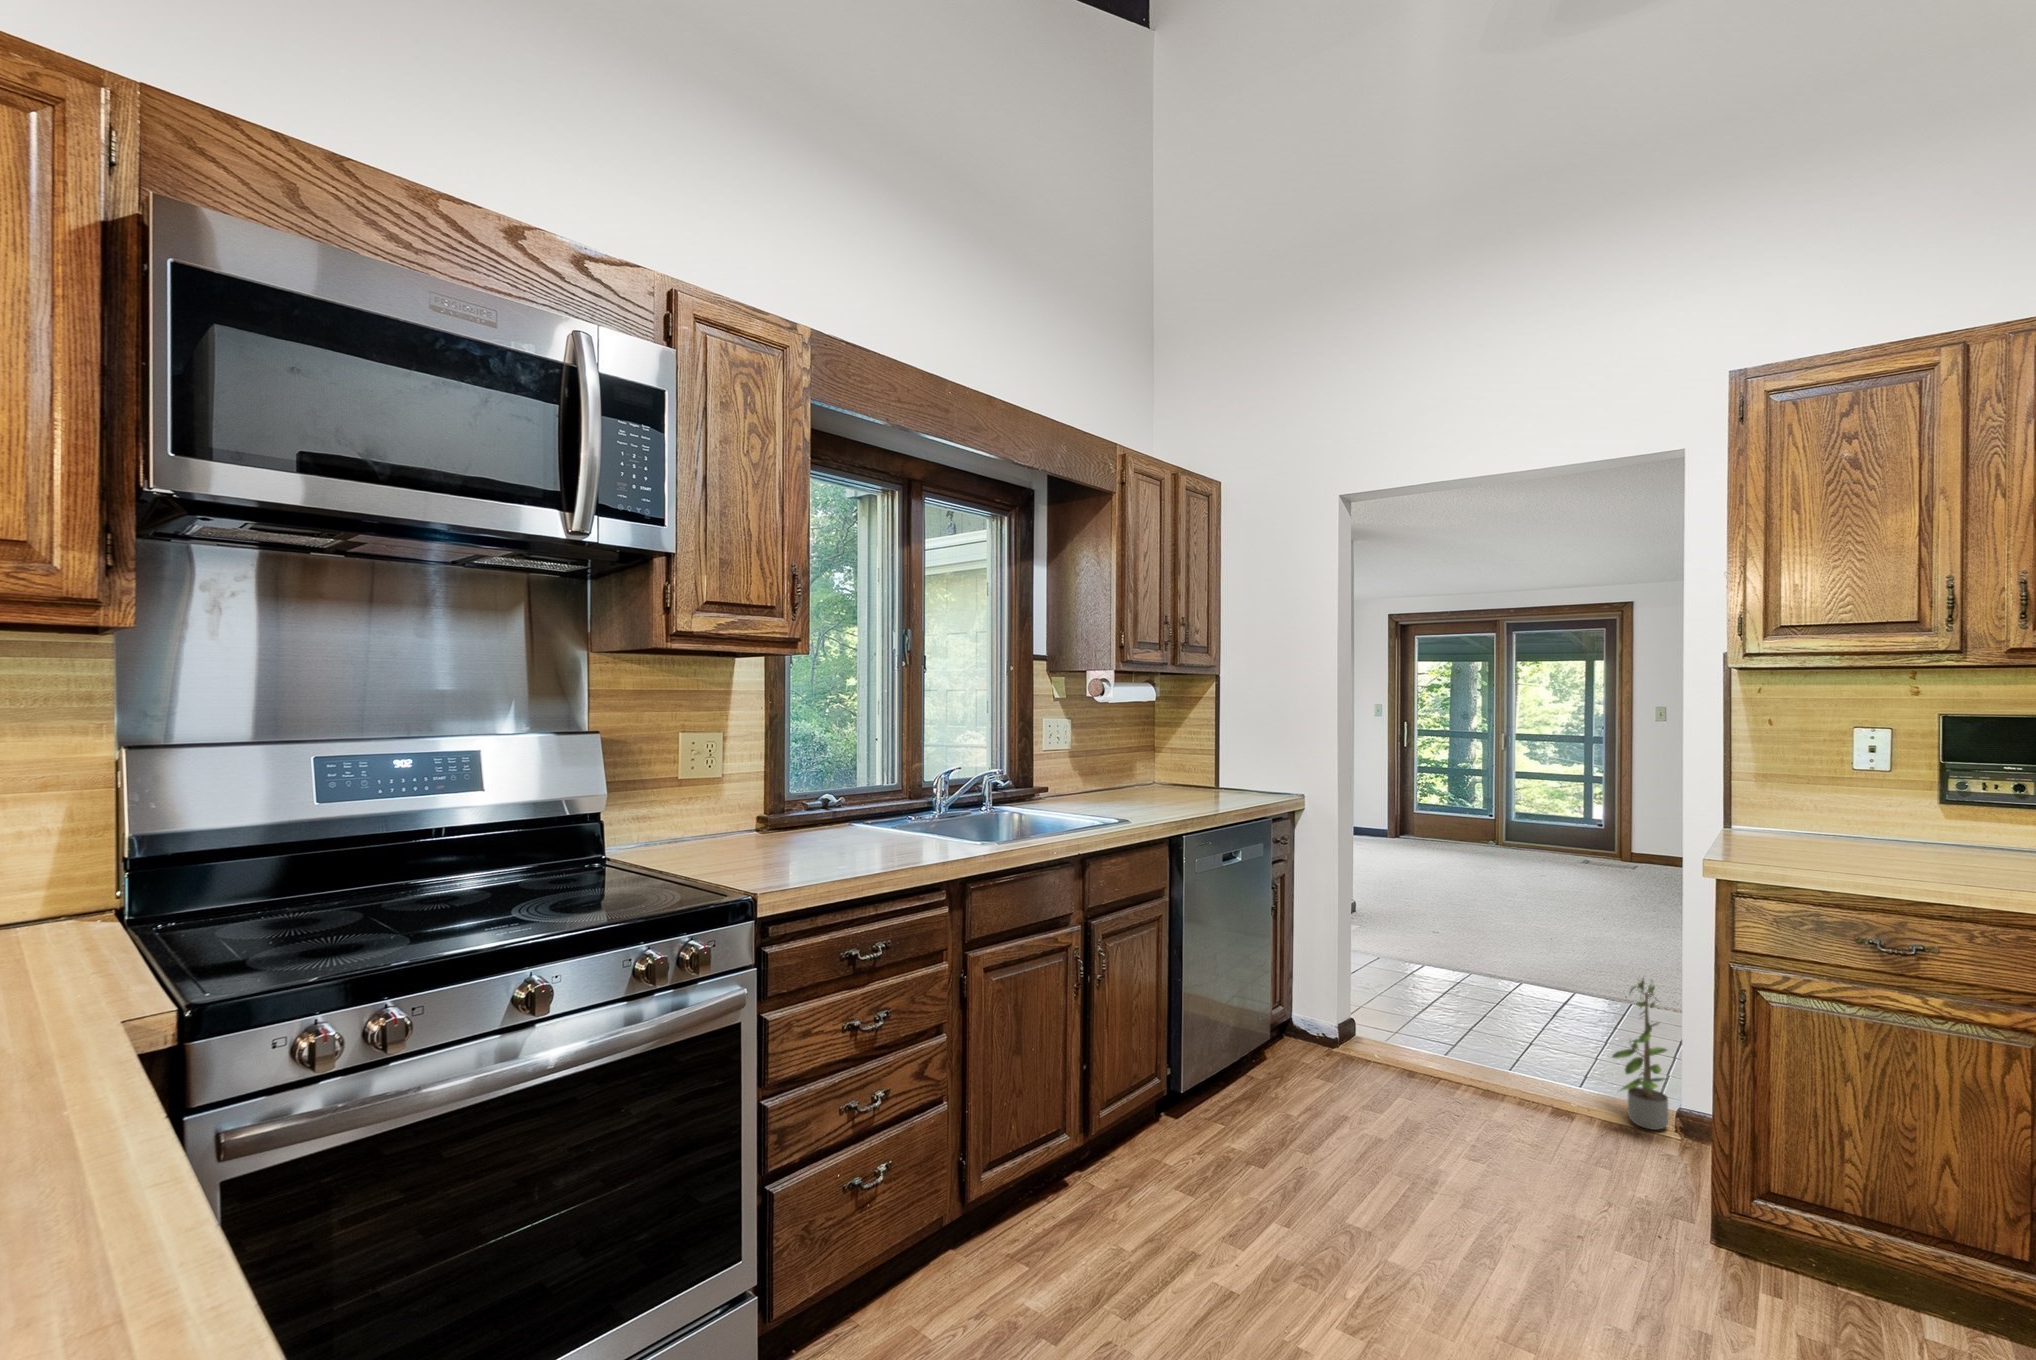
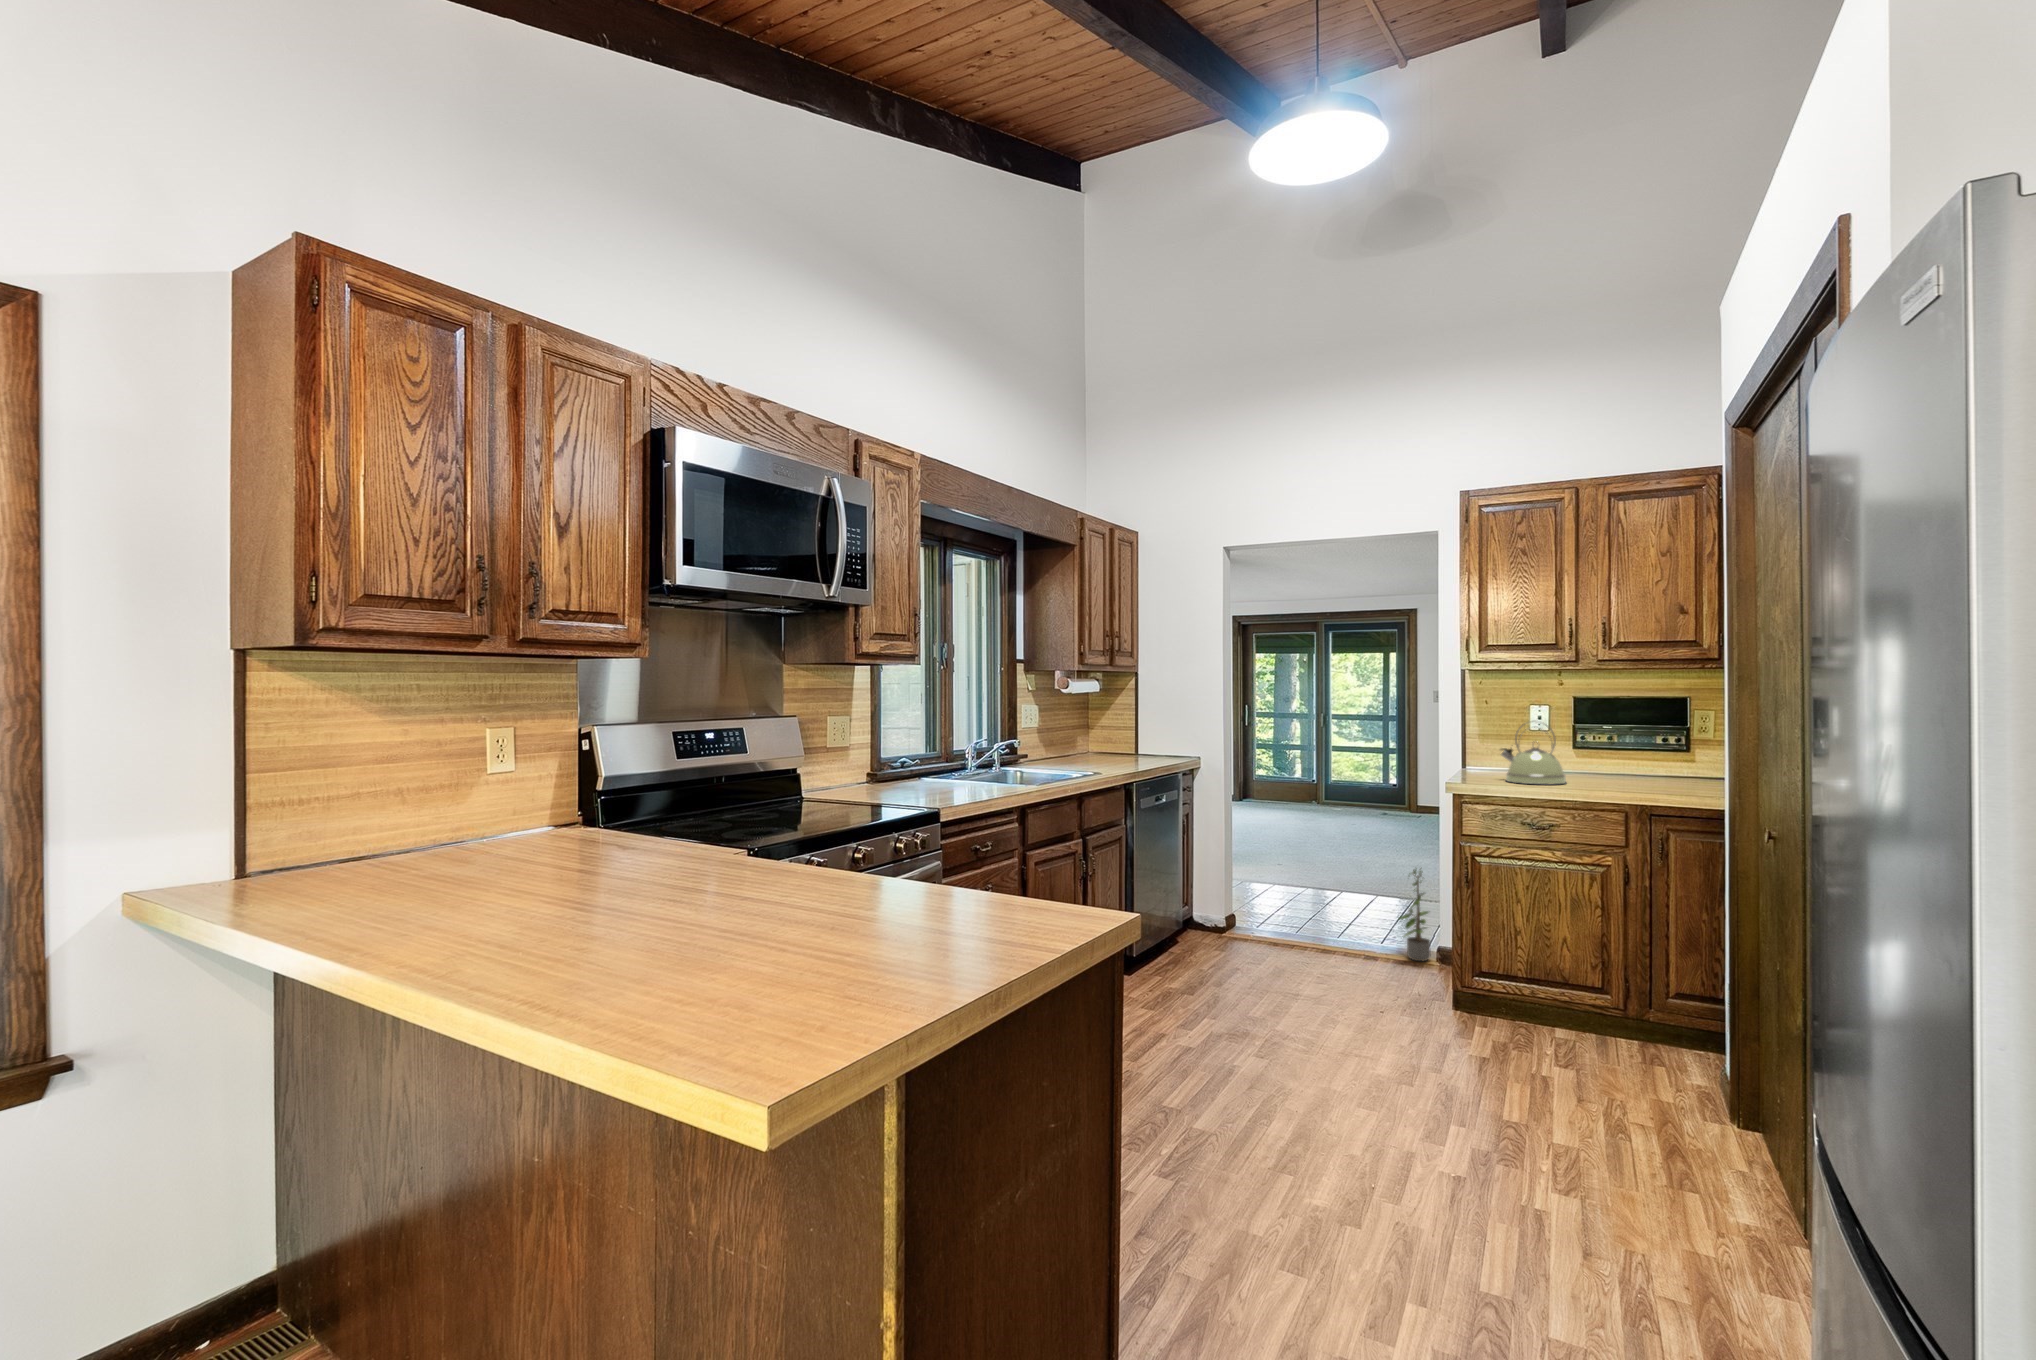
kettle: none [1800,755,1937,869] -> present [1501,725,1566,785]

